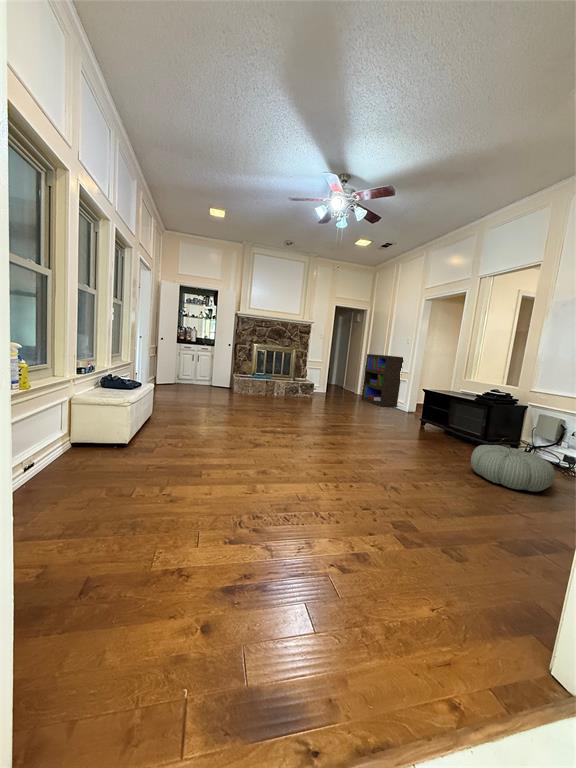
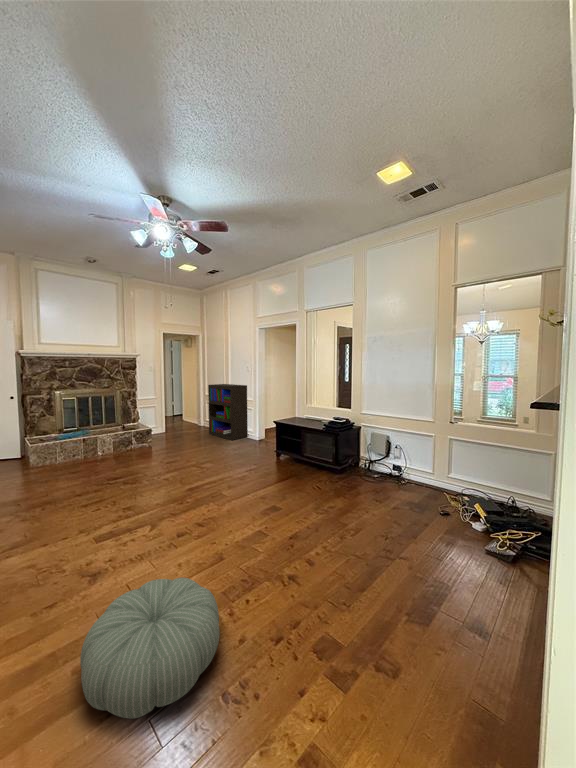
pouf: present [471,445,555,492] -> present [80,578,220,719]

